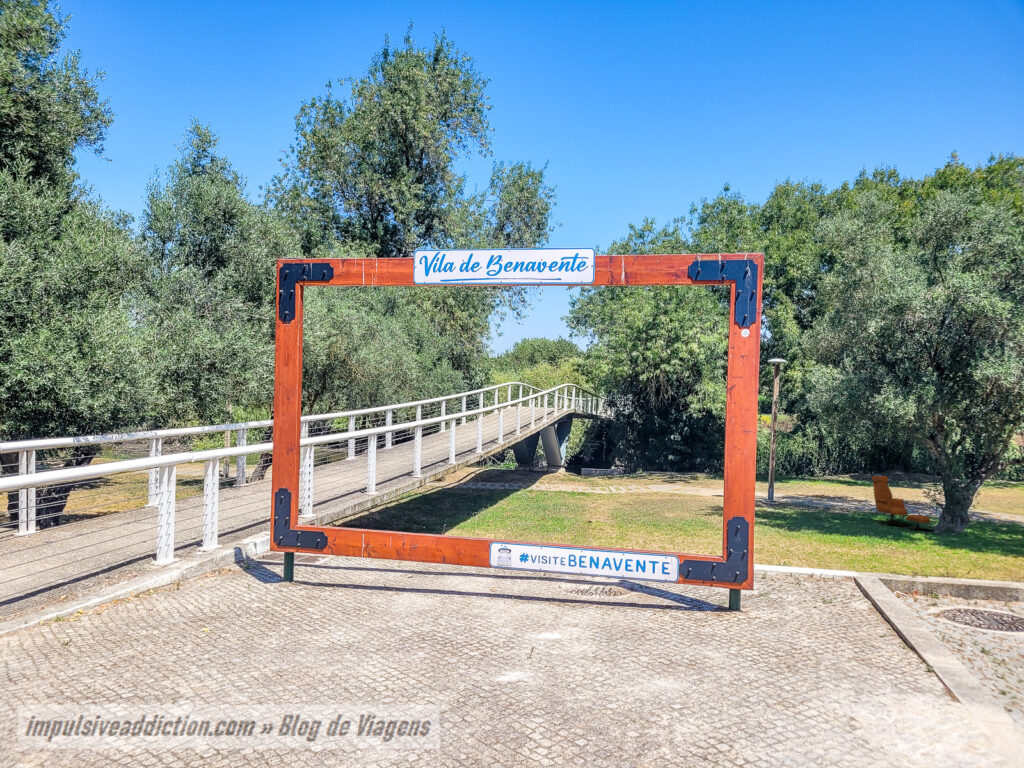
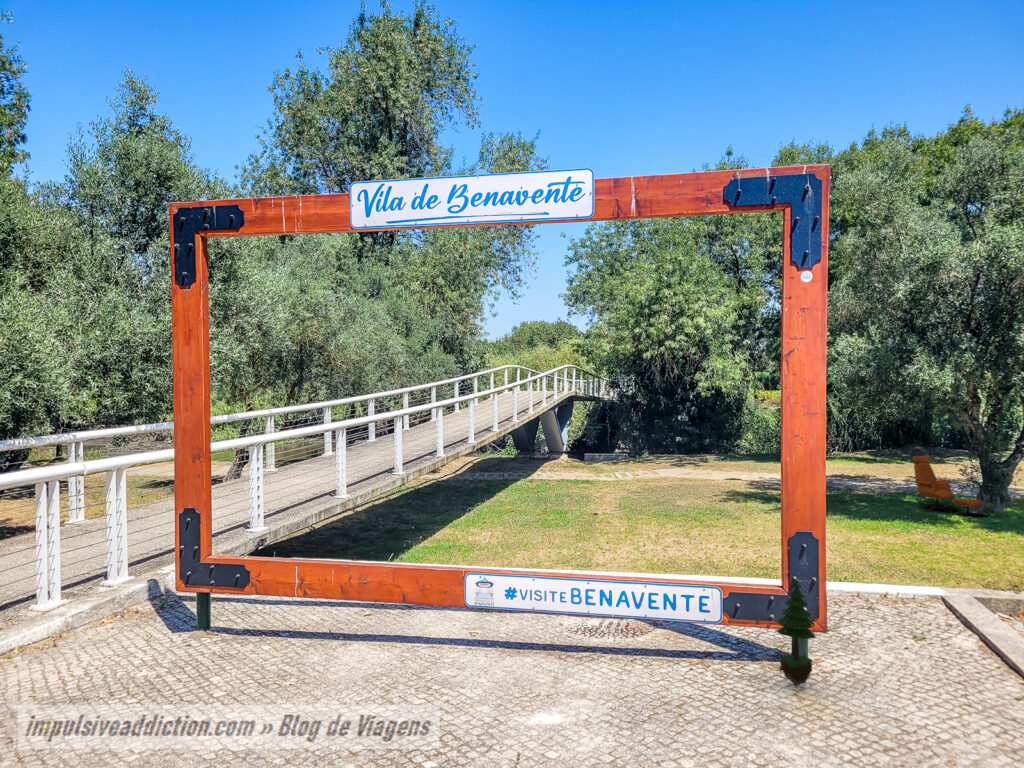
potted tree: none [715,549,743,627] -> present [776,579,816,685]

